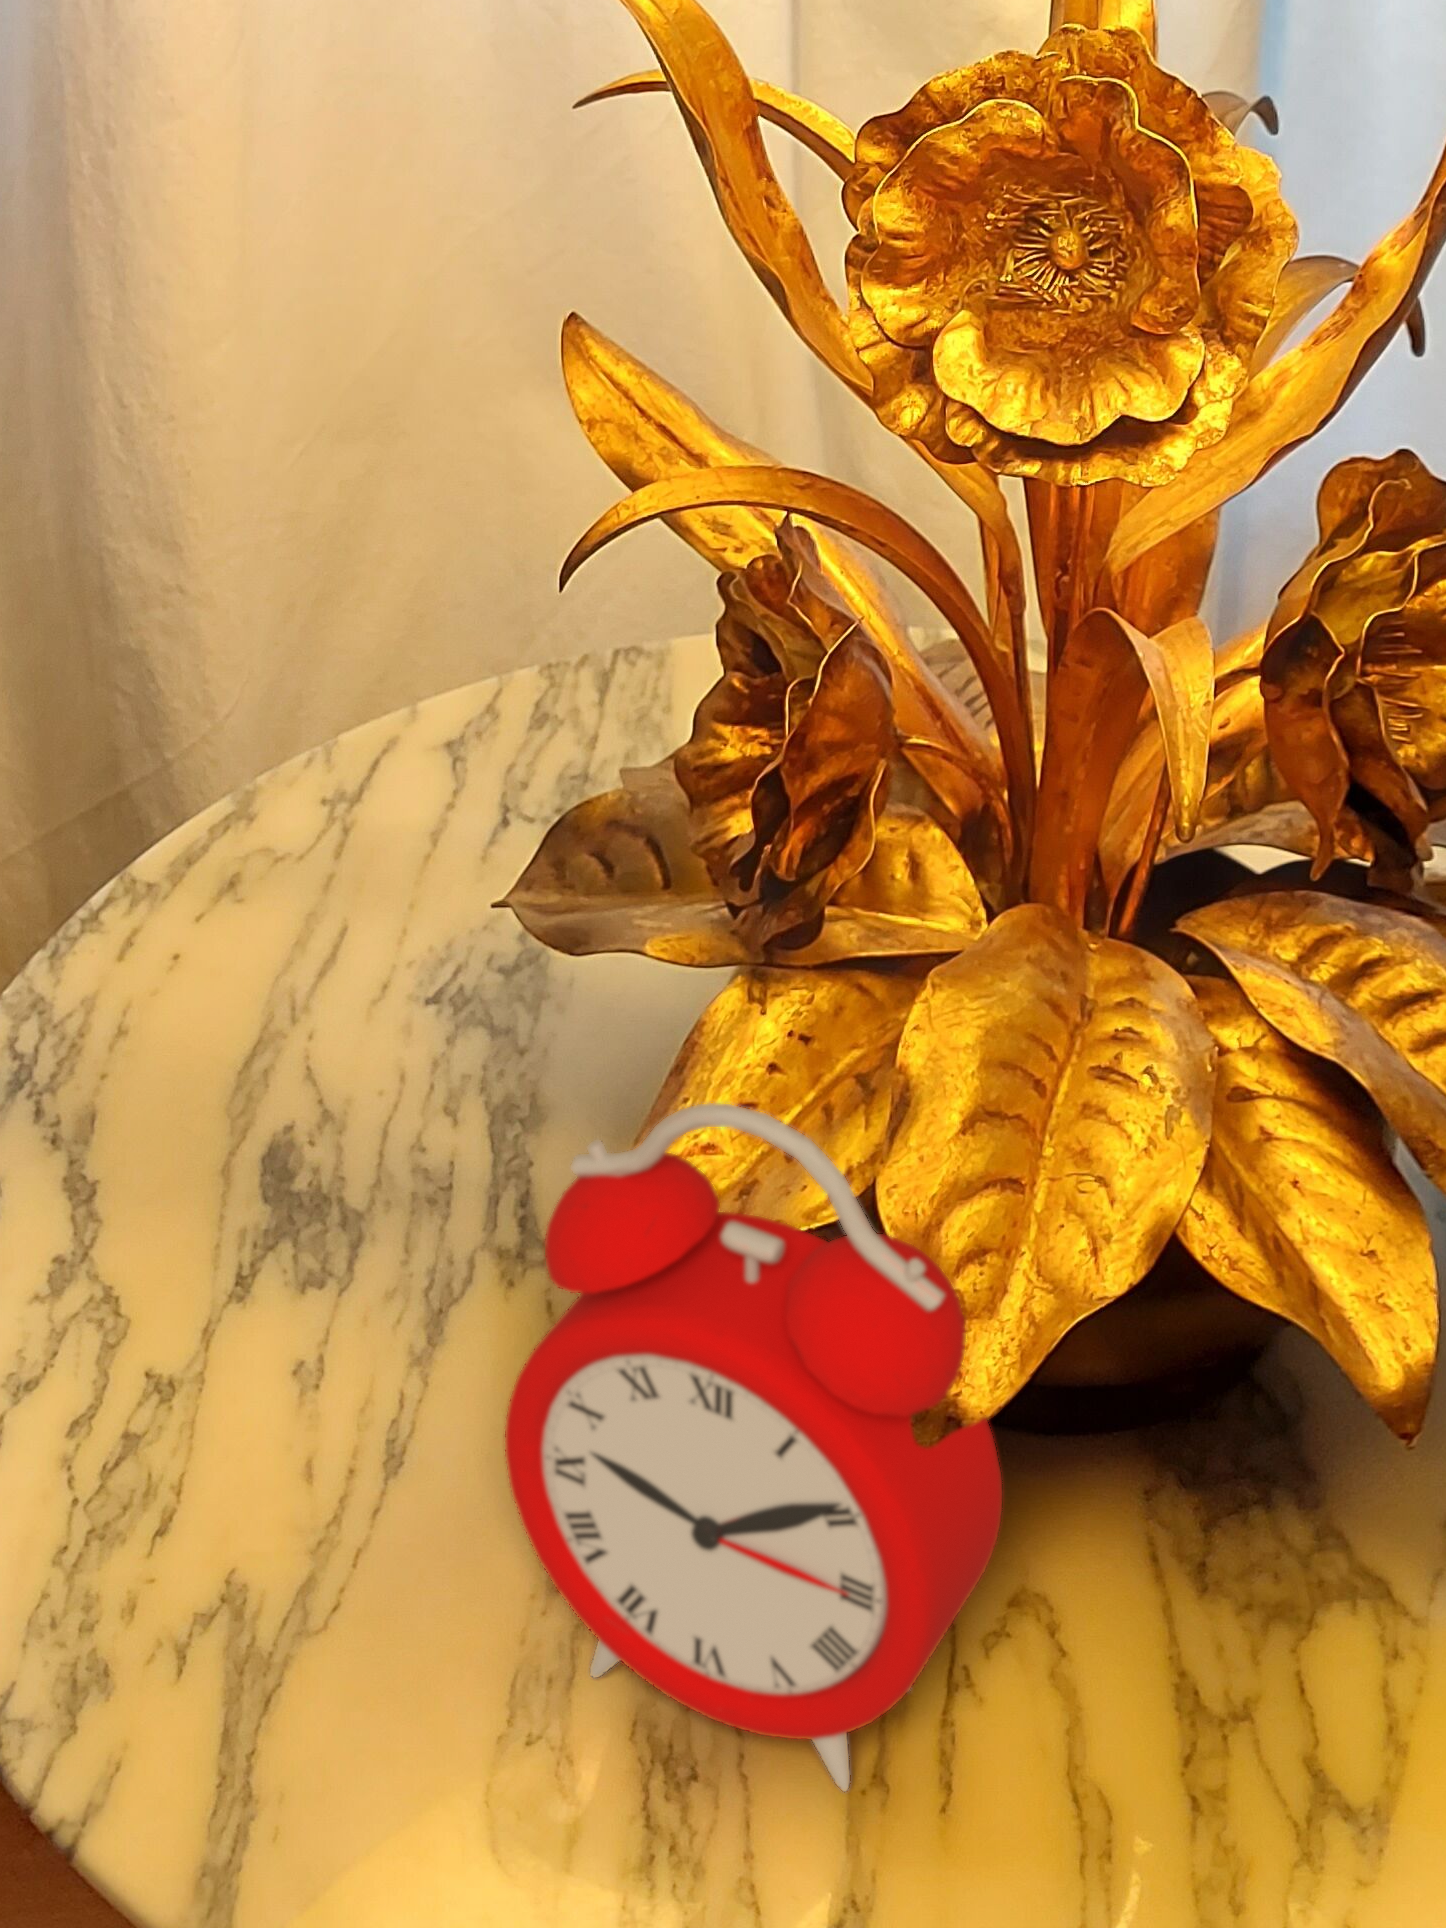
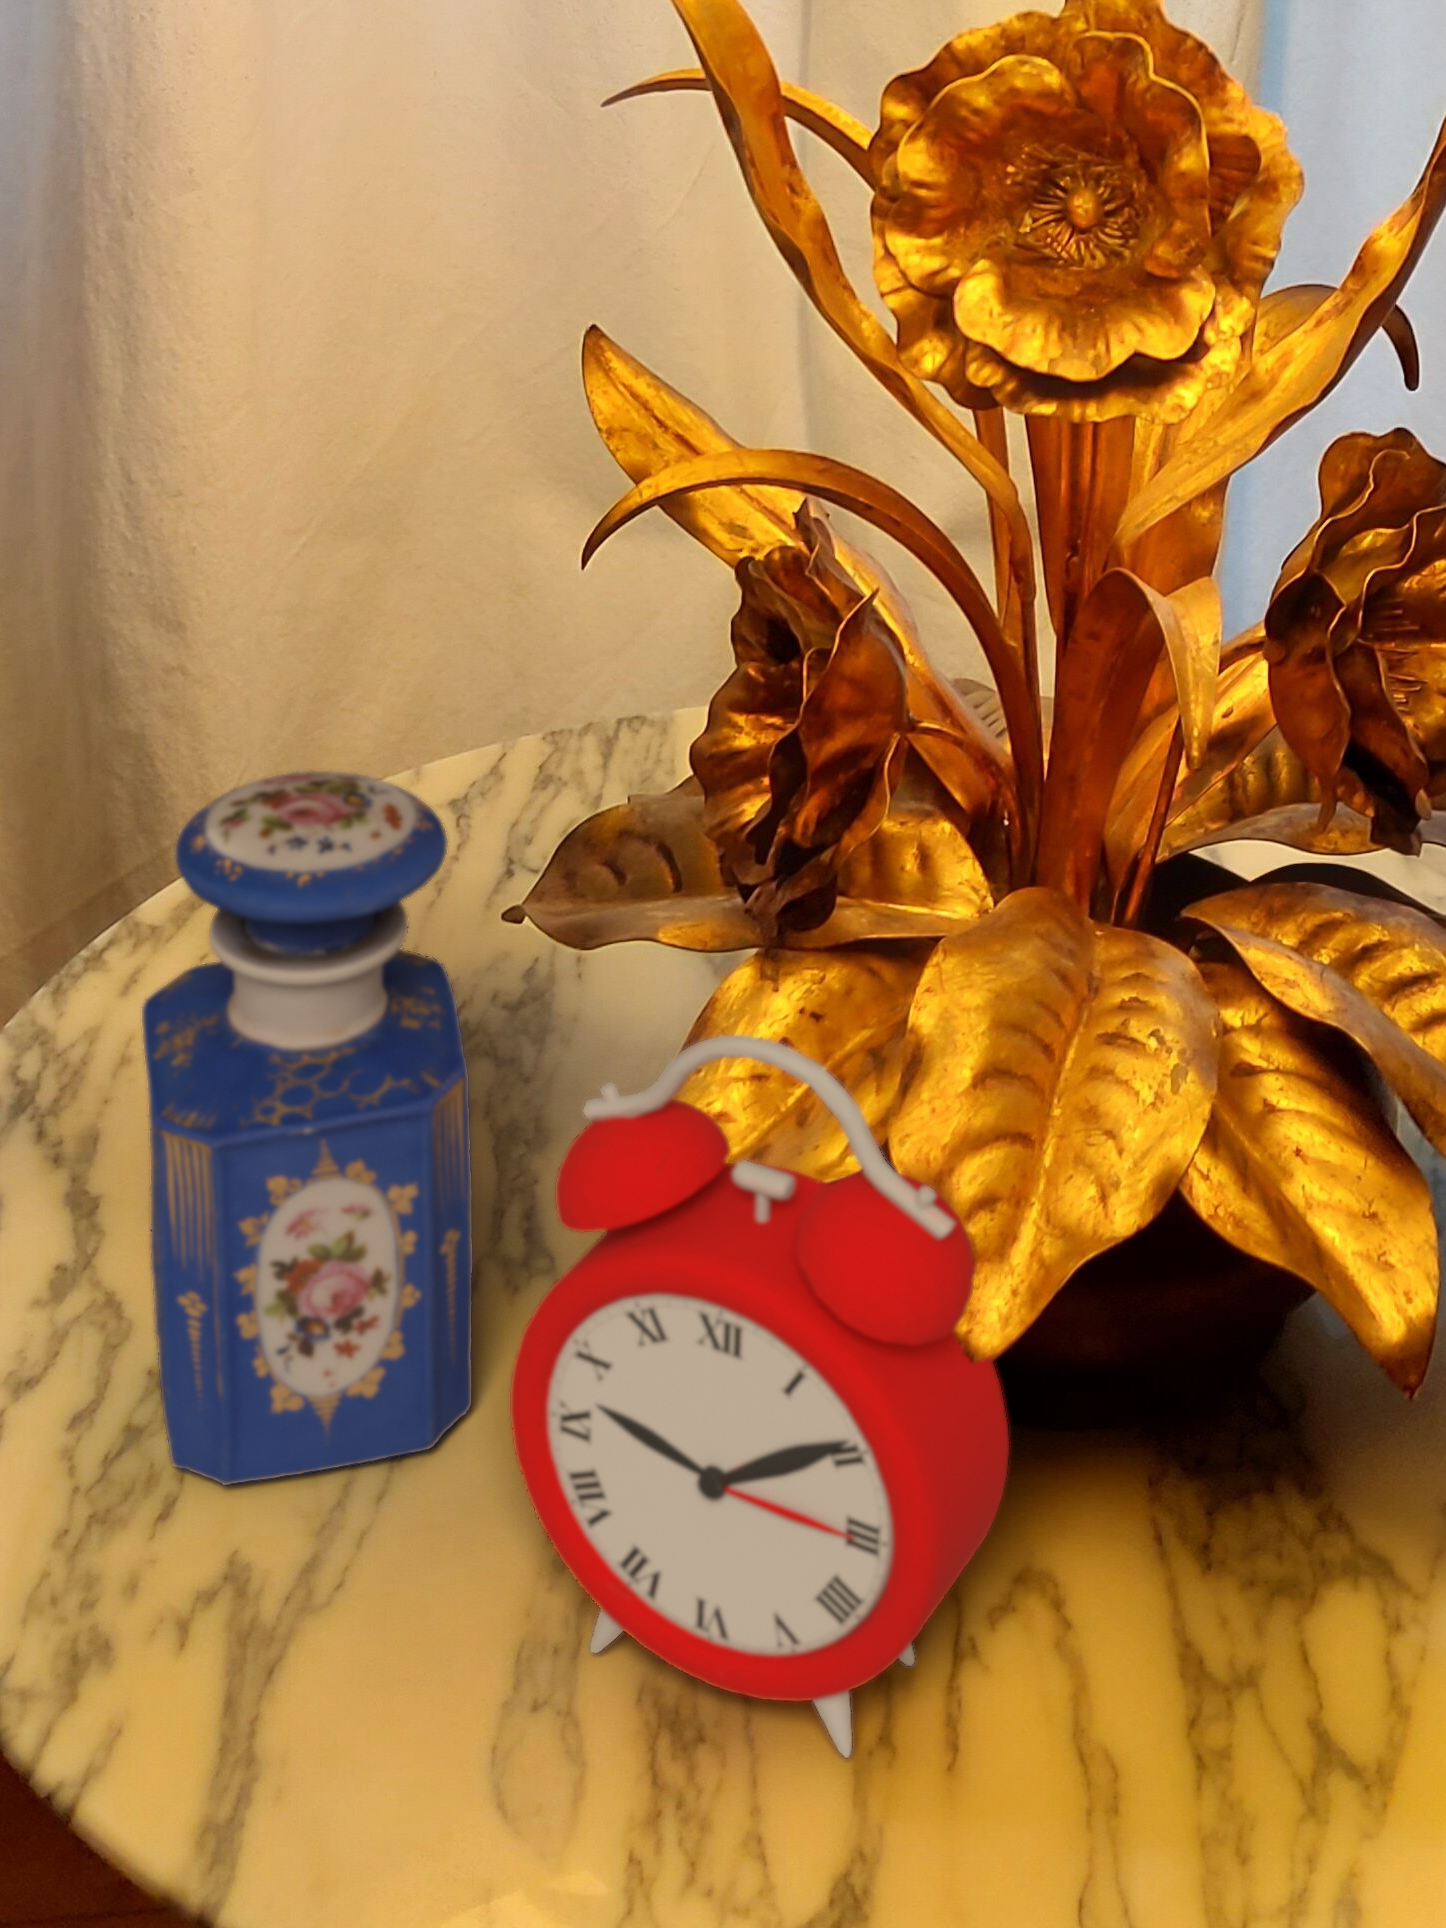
perfume bottle: none [131,796,470,1497] -> present [142,771,473,1485]

